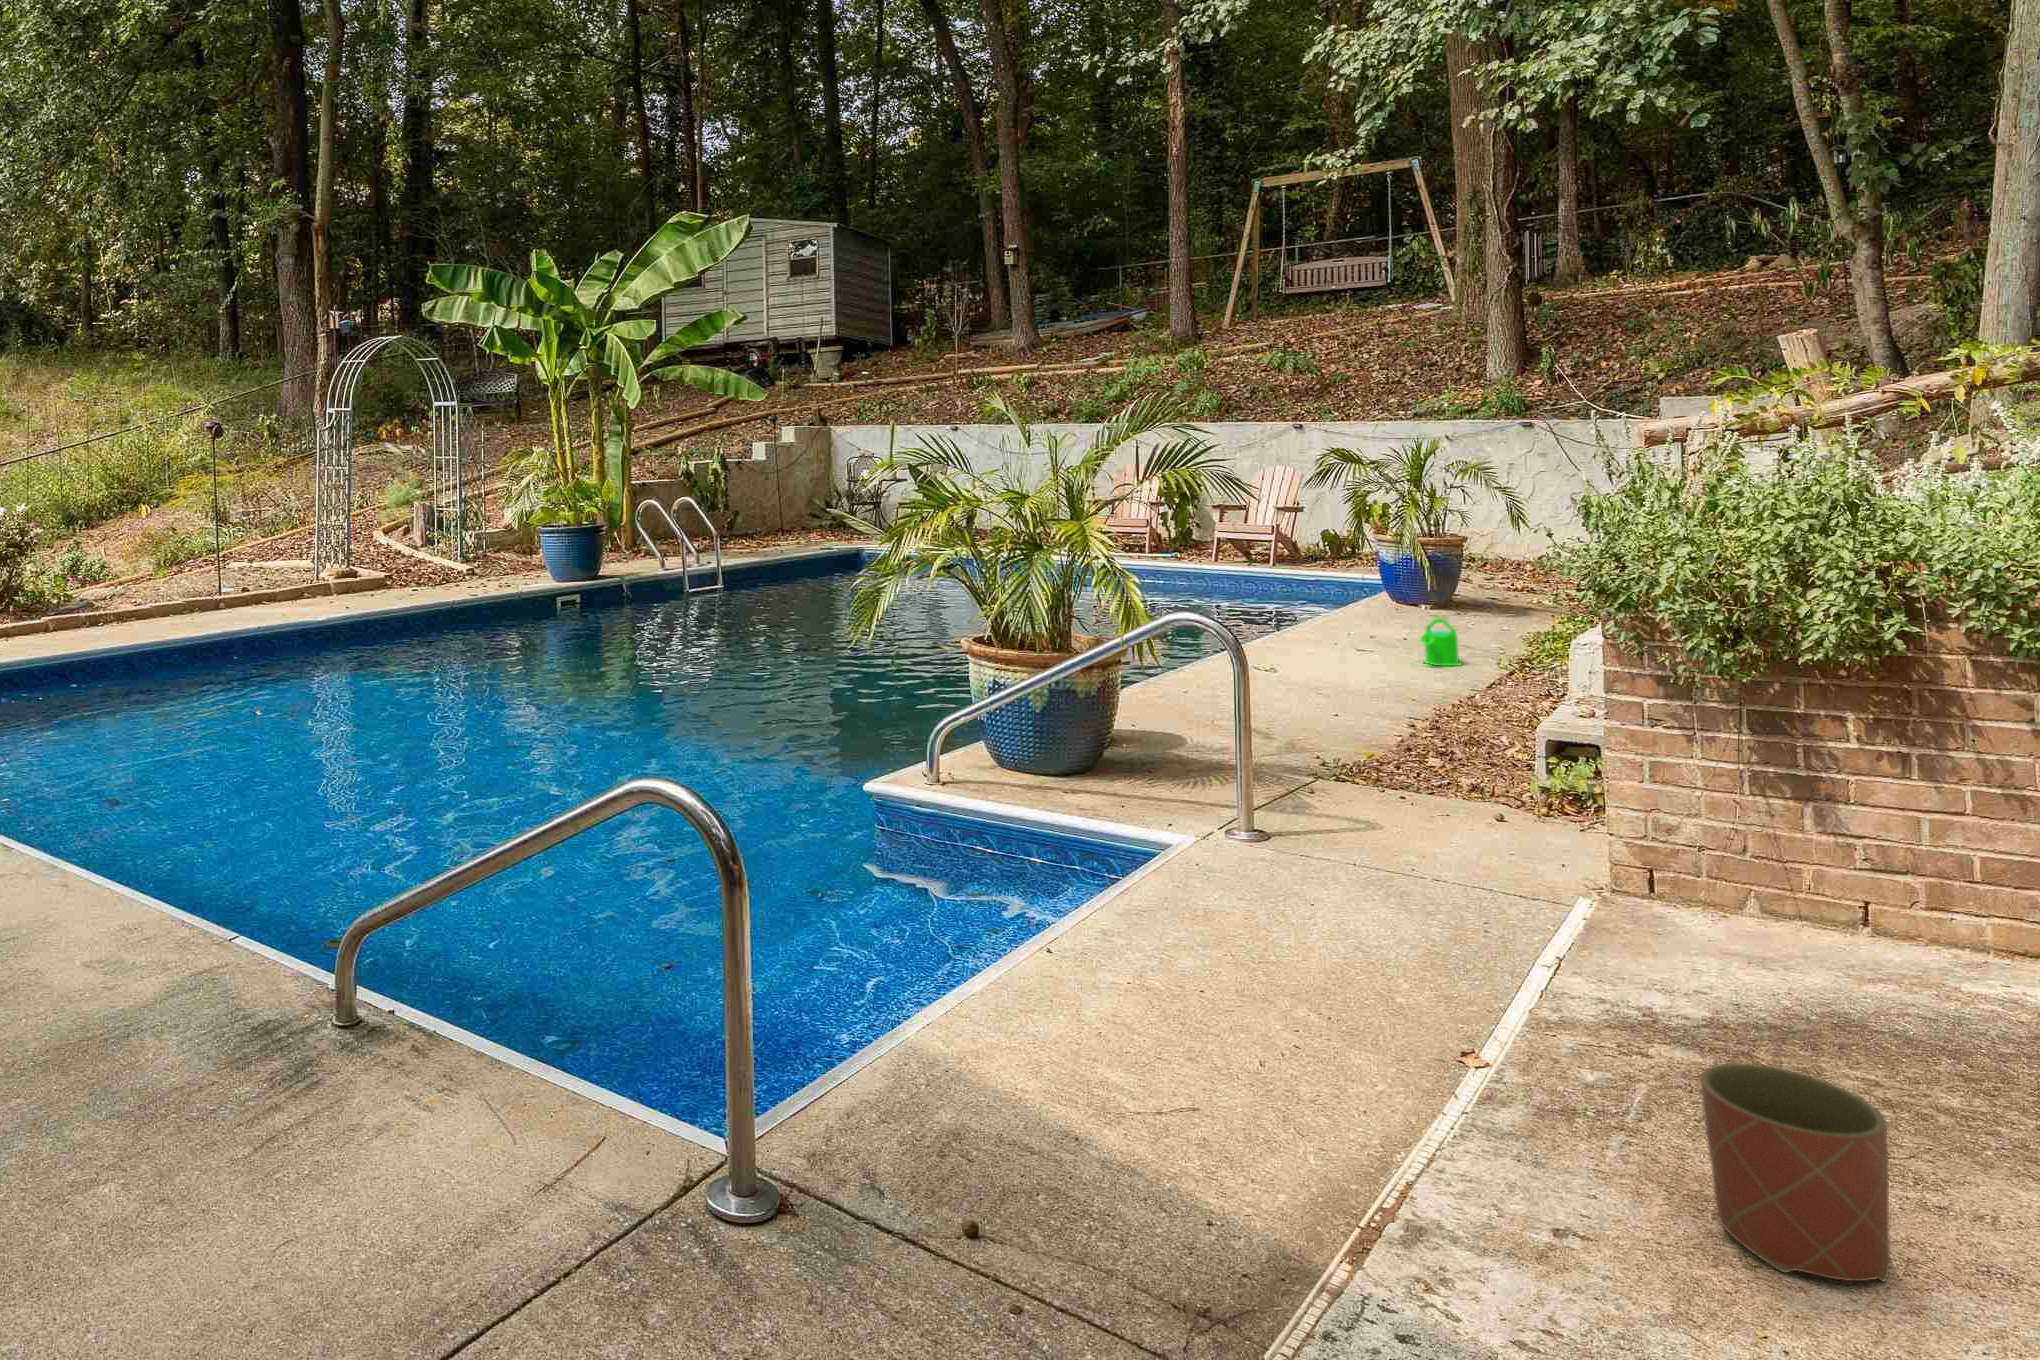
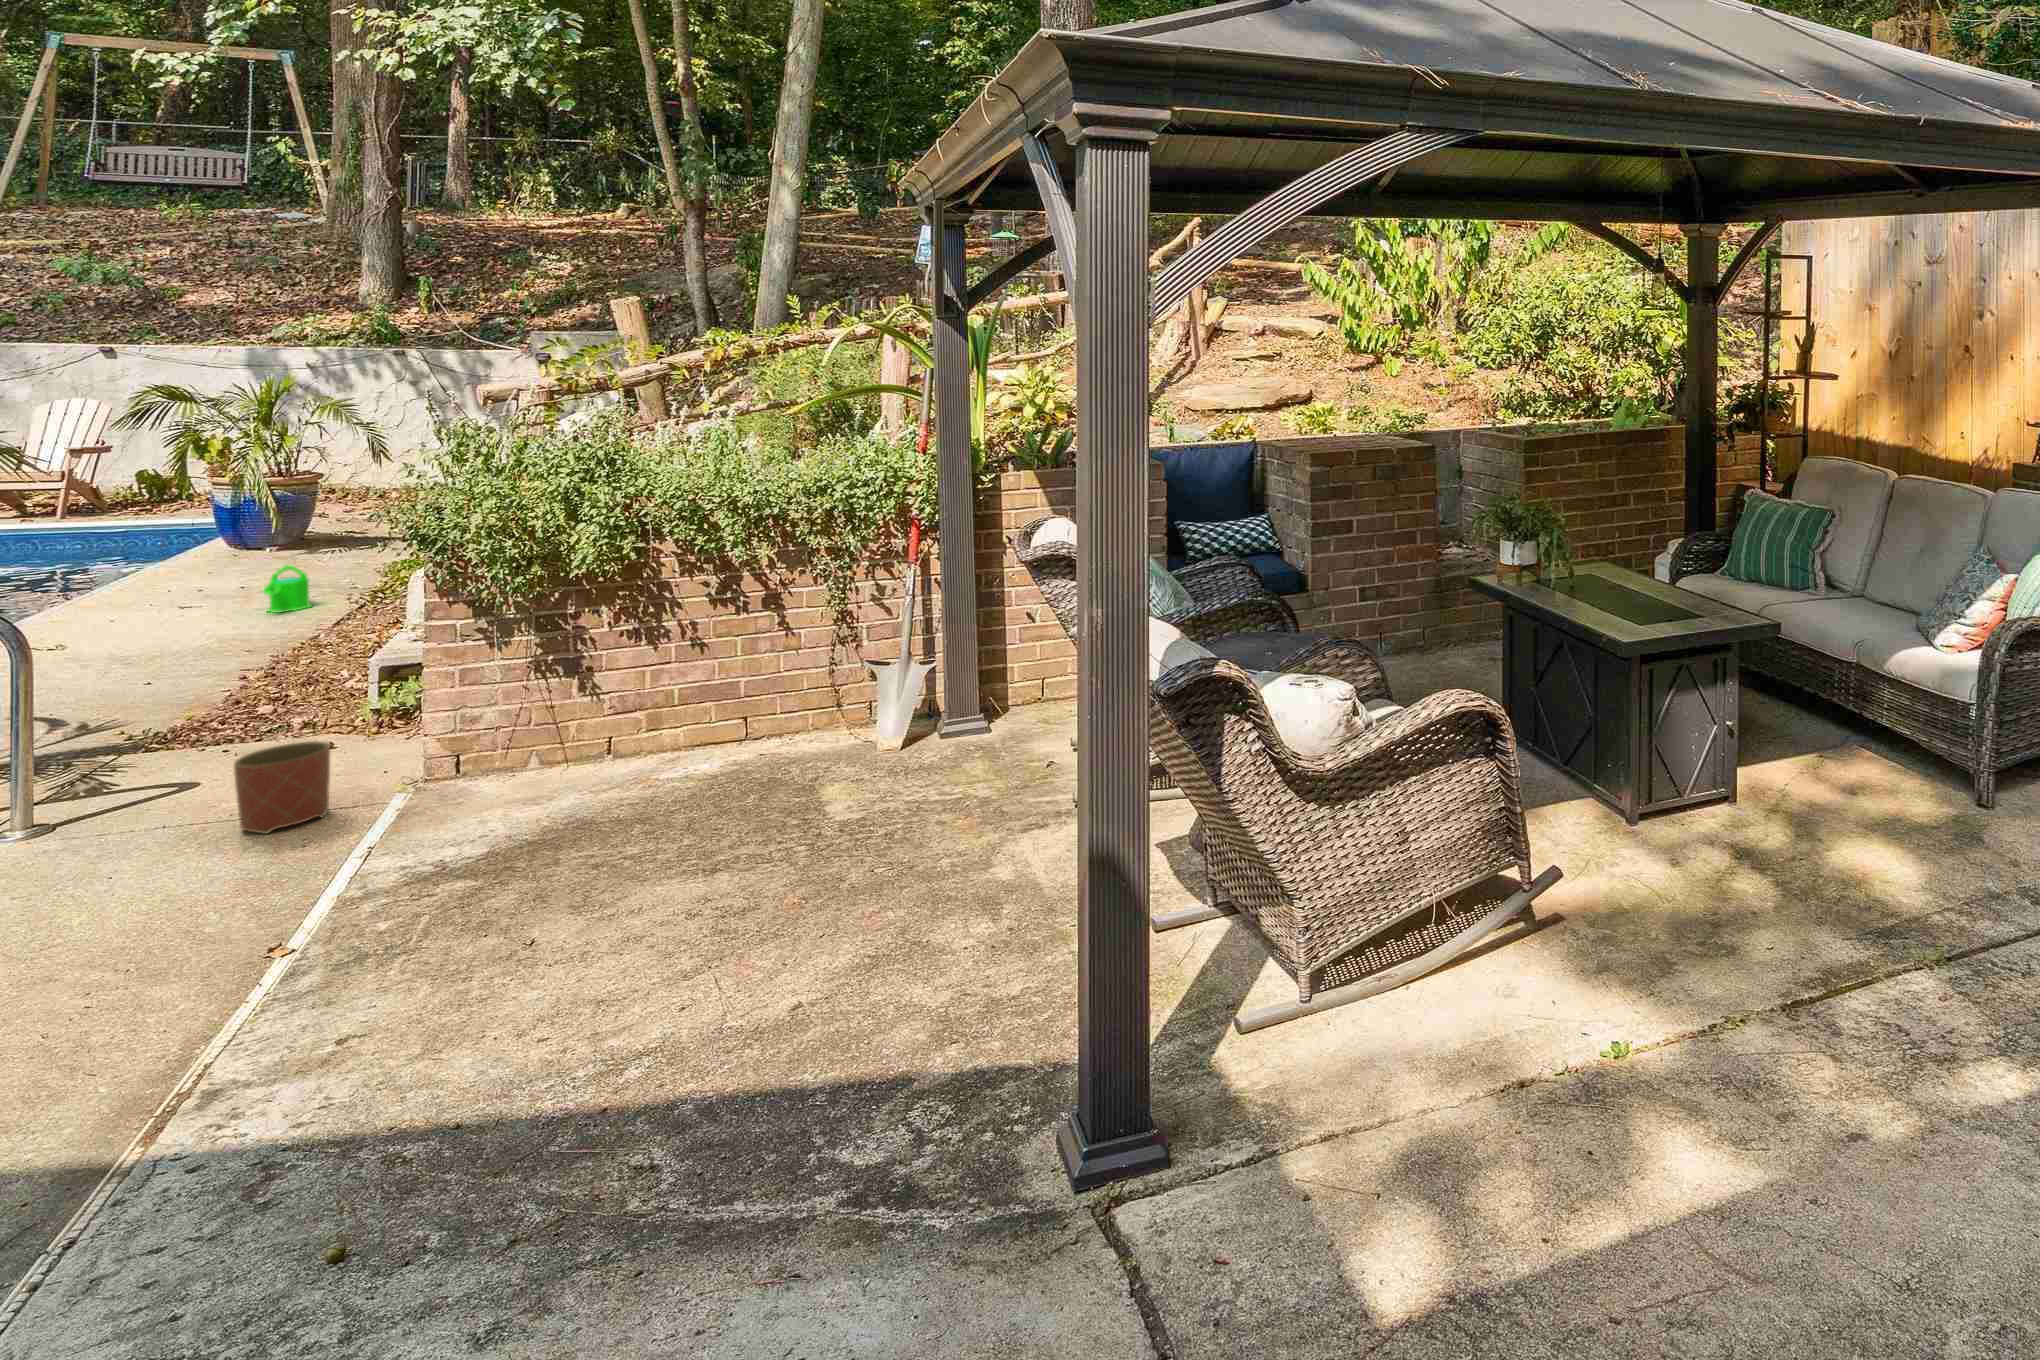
planter: present [1700,1063,1890,1282] -> present [234,741,330,834]

